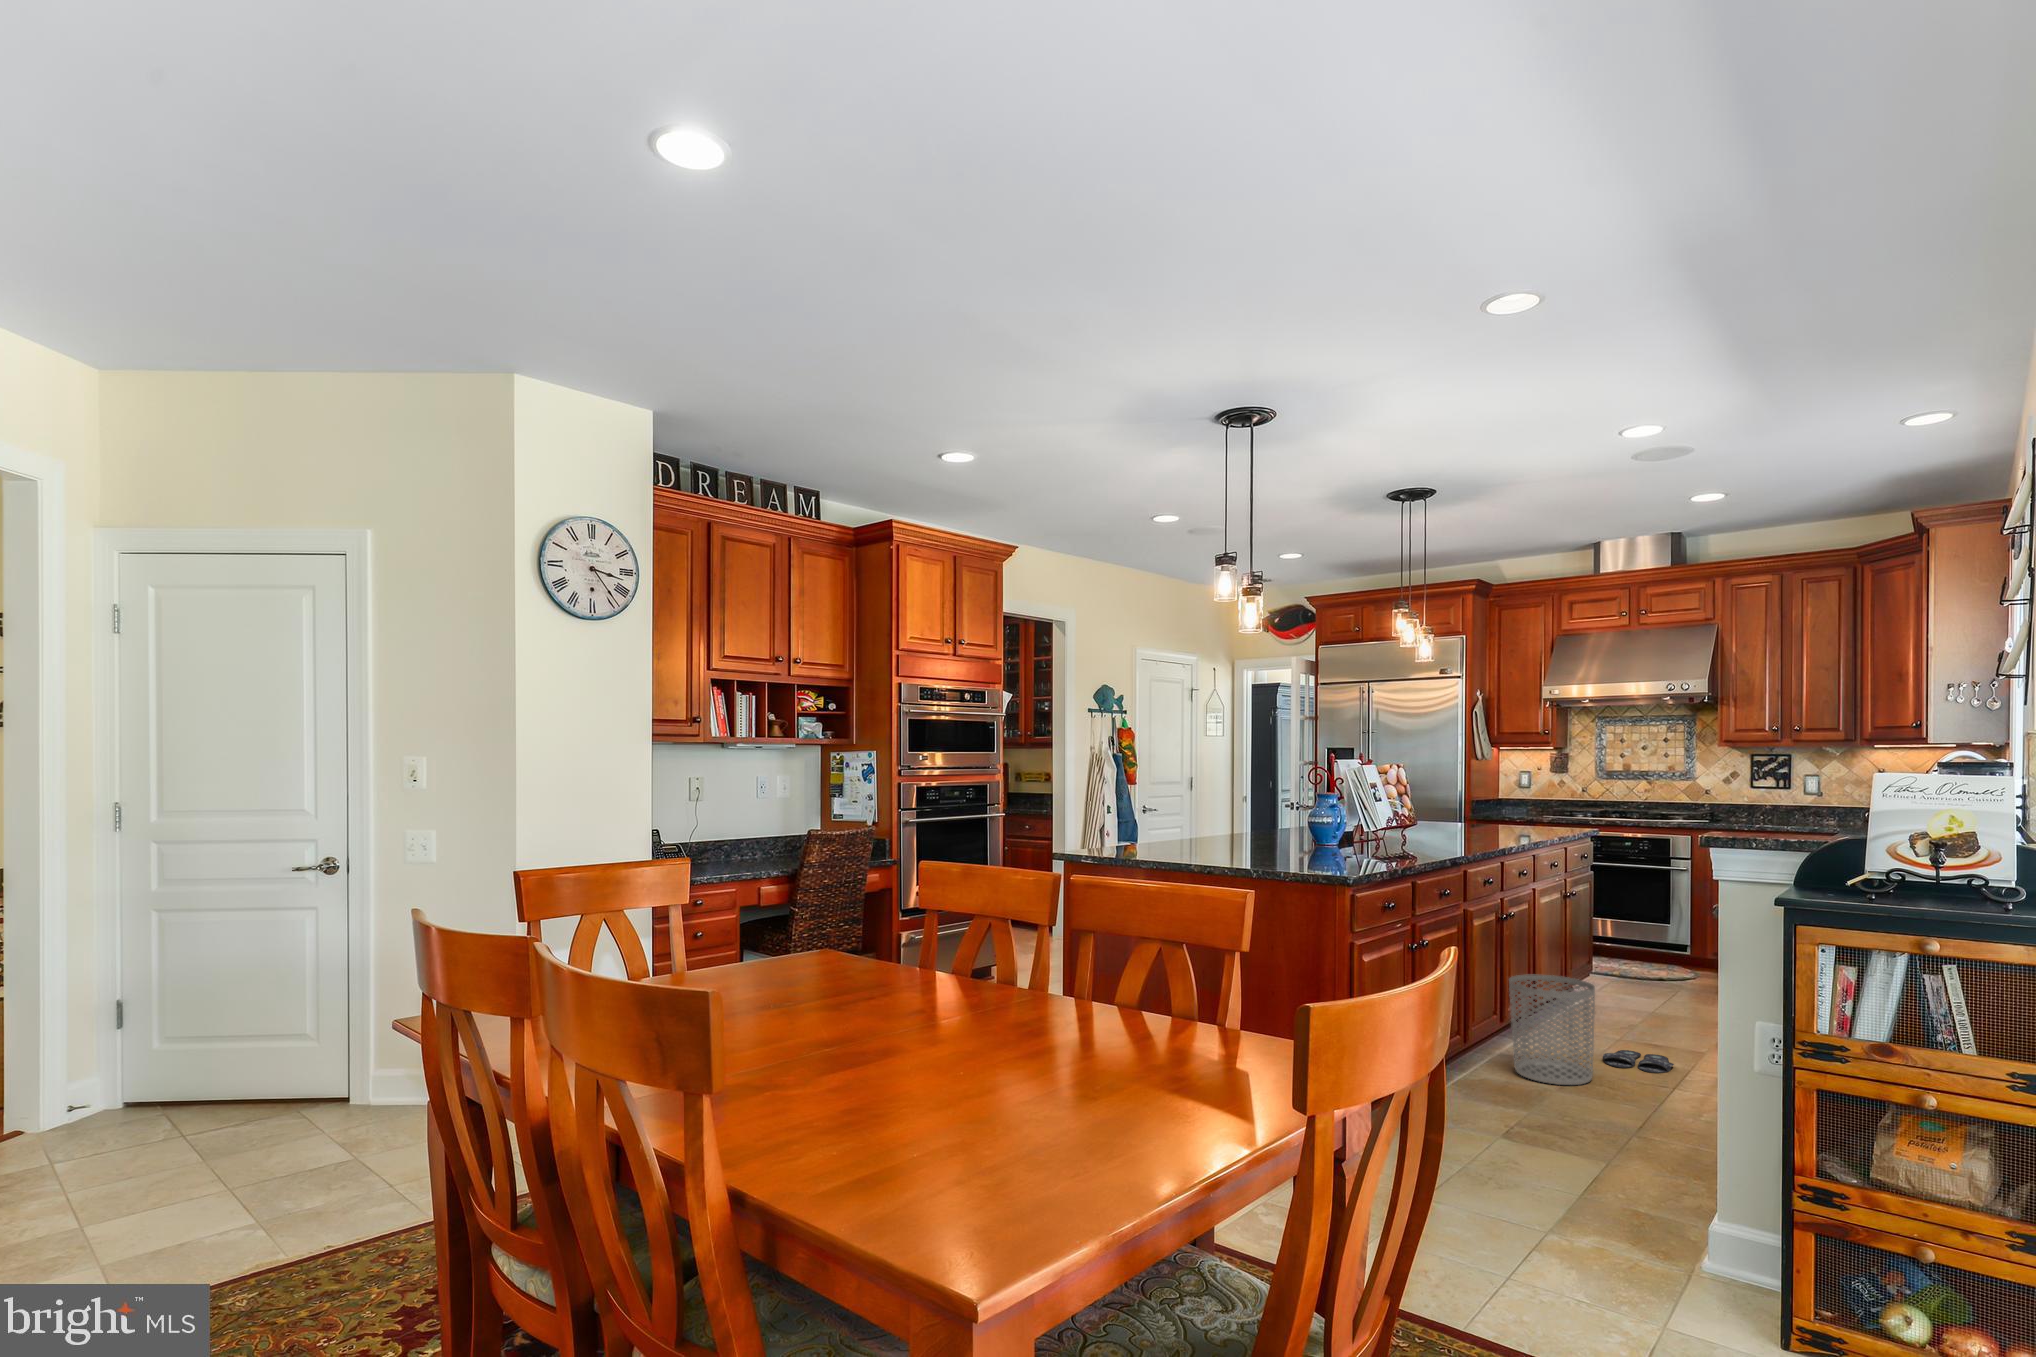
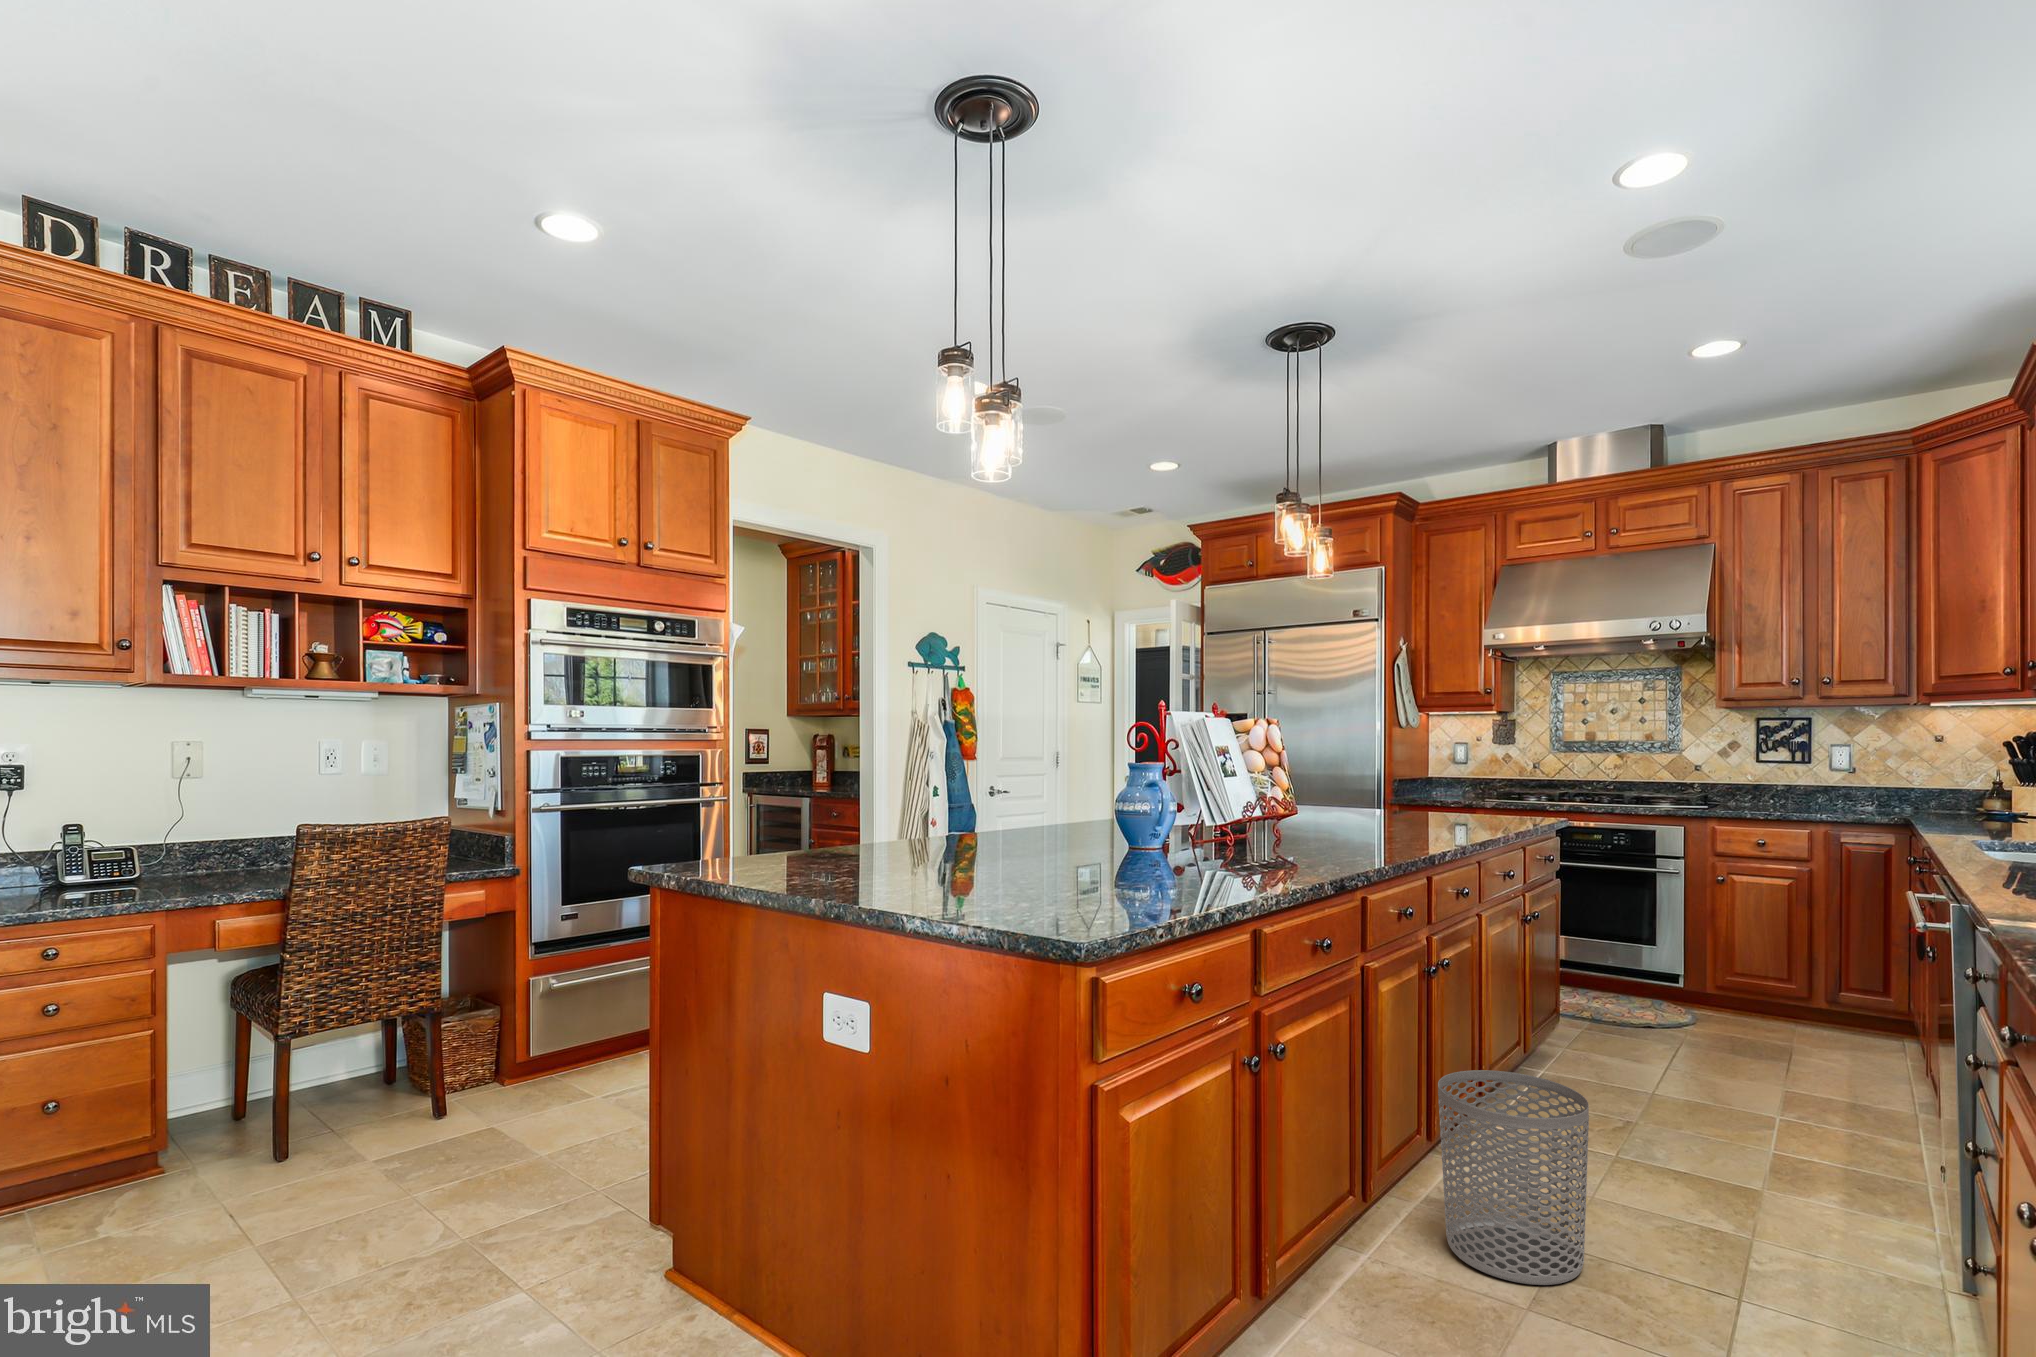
slippers: present [1603,1050,1674,1073] -> none [1593,1185,1716,1246]

